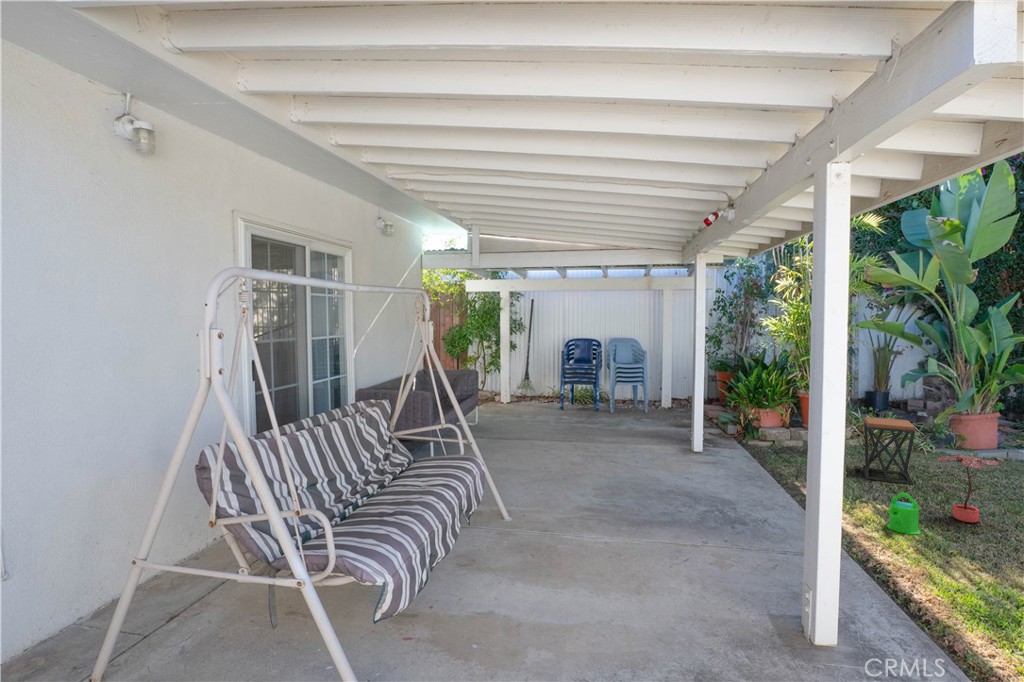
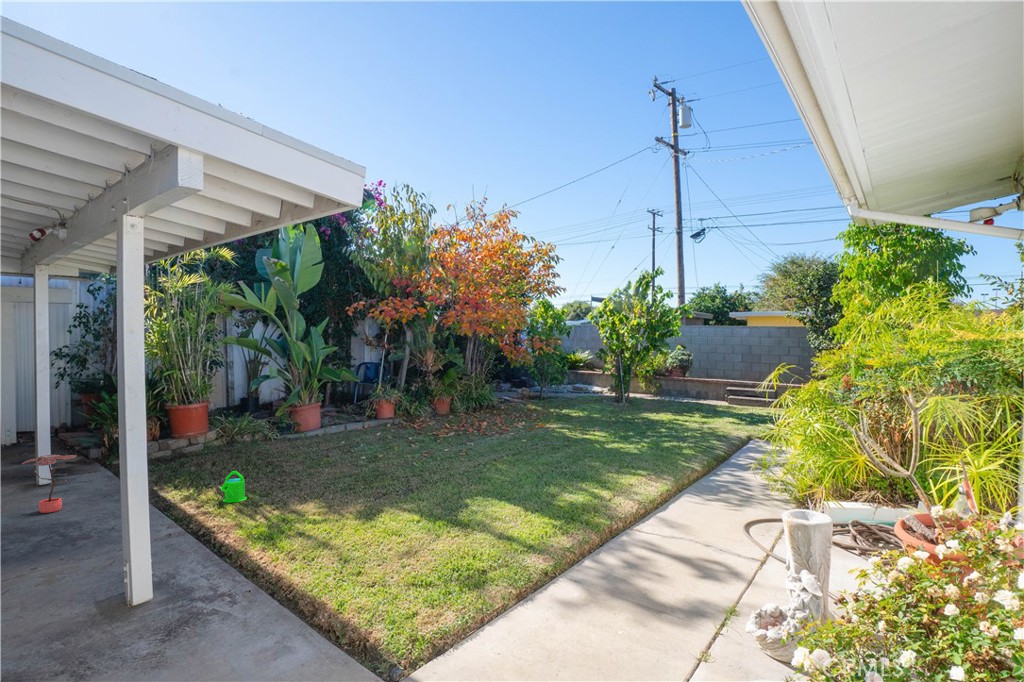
stool: present [862,417,915,484] -> none [218,416,254,470]
potted plant: present [937,455,1000,522] -> present [21,454,77,513]

